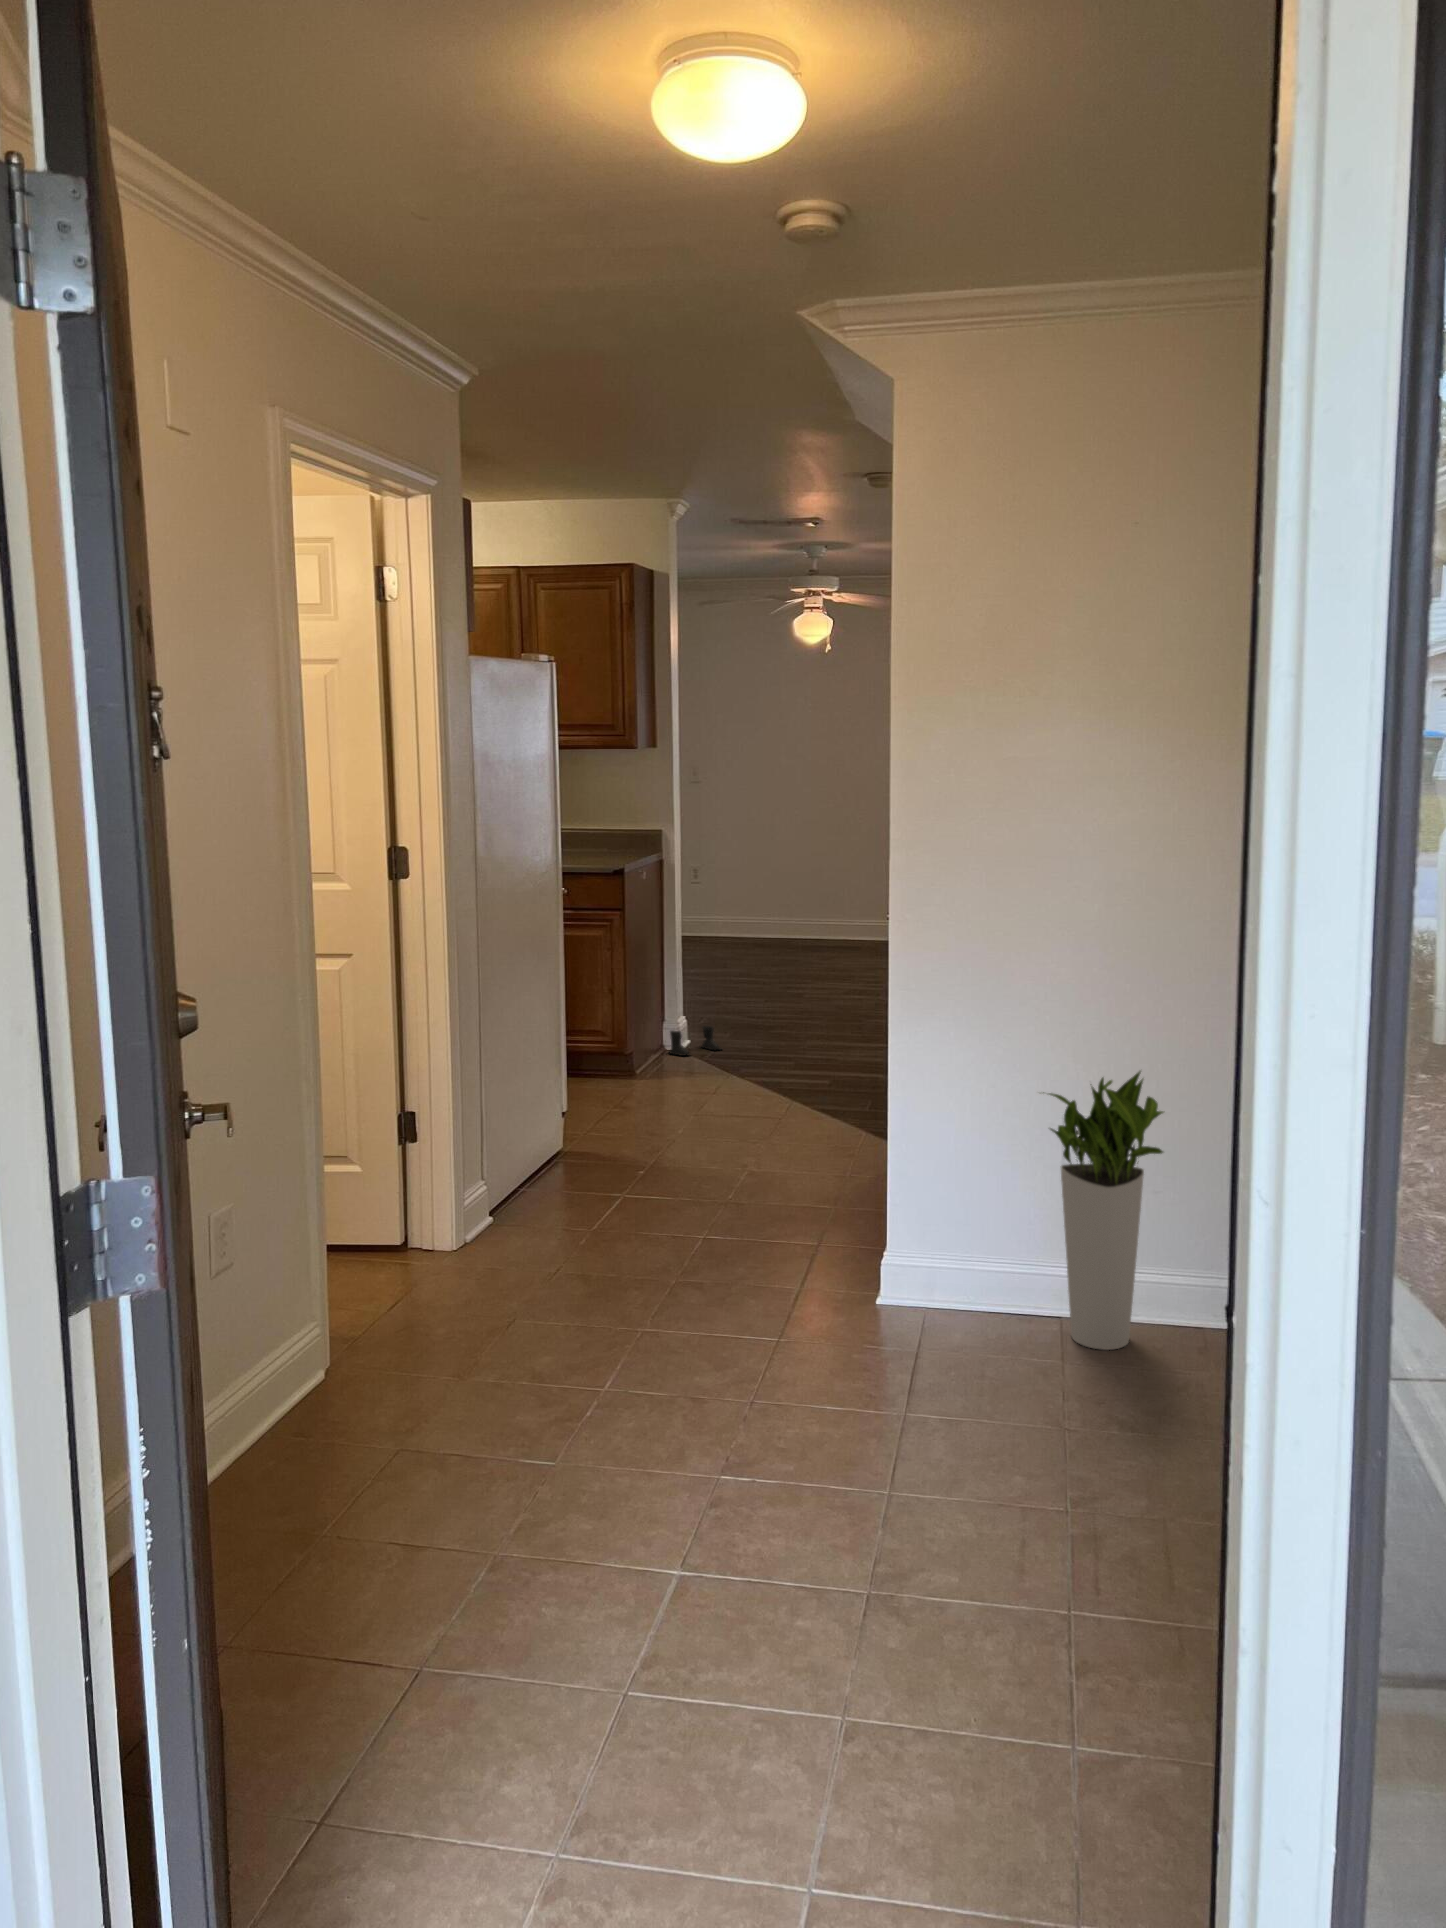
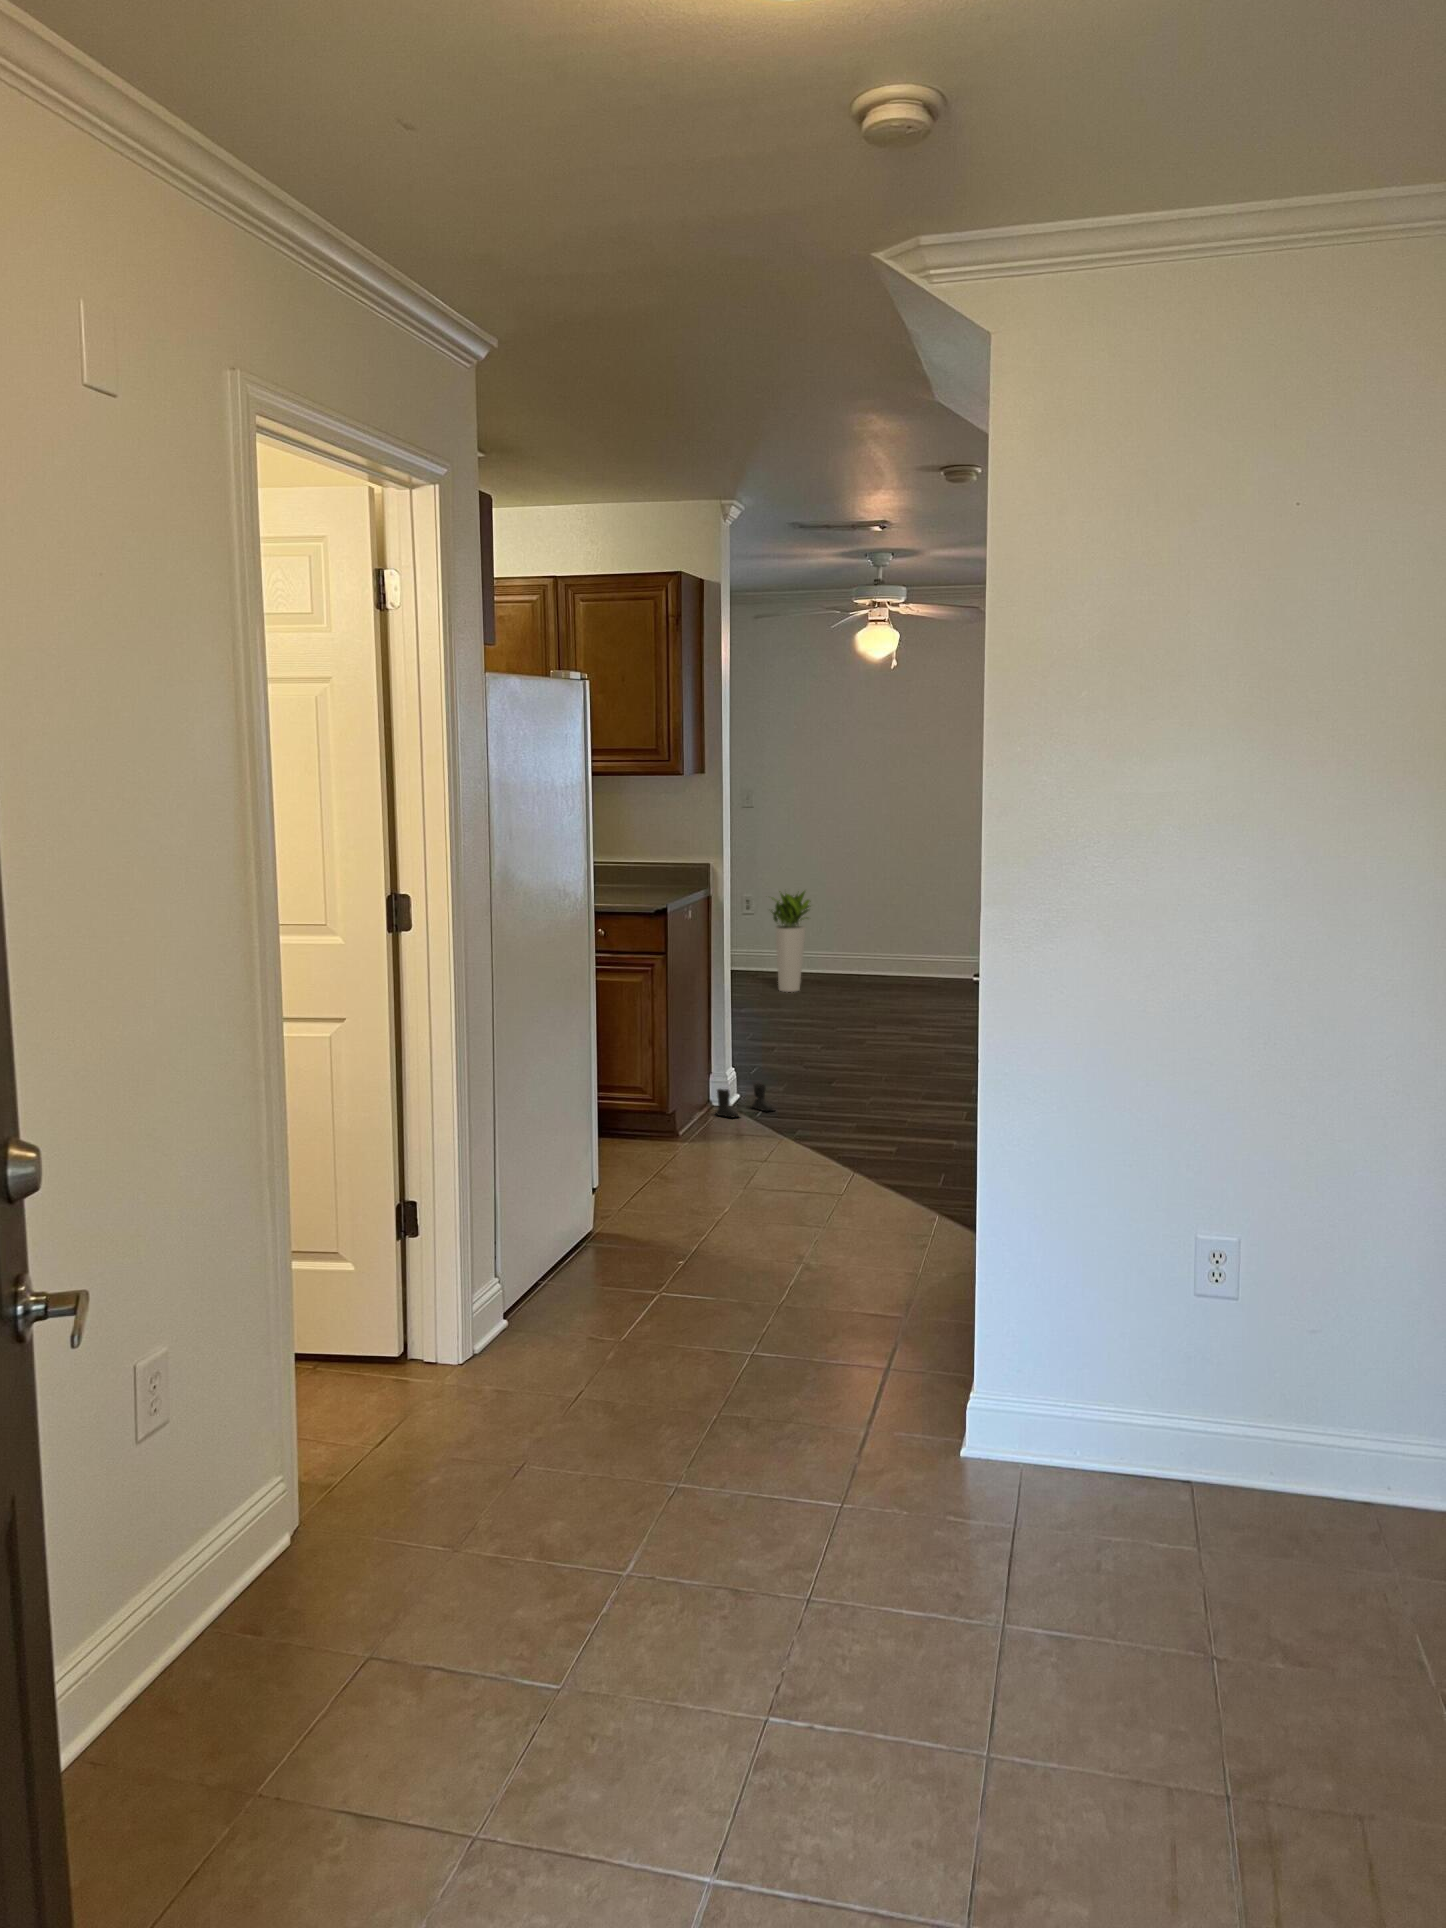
planter: present [1043,1071,1163,1350] -> present [771,891,810,992]

